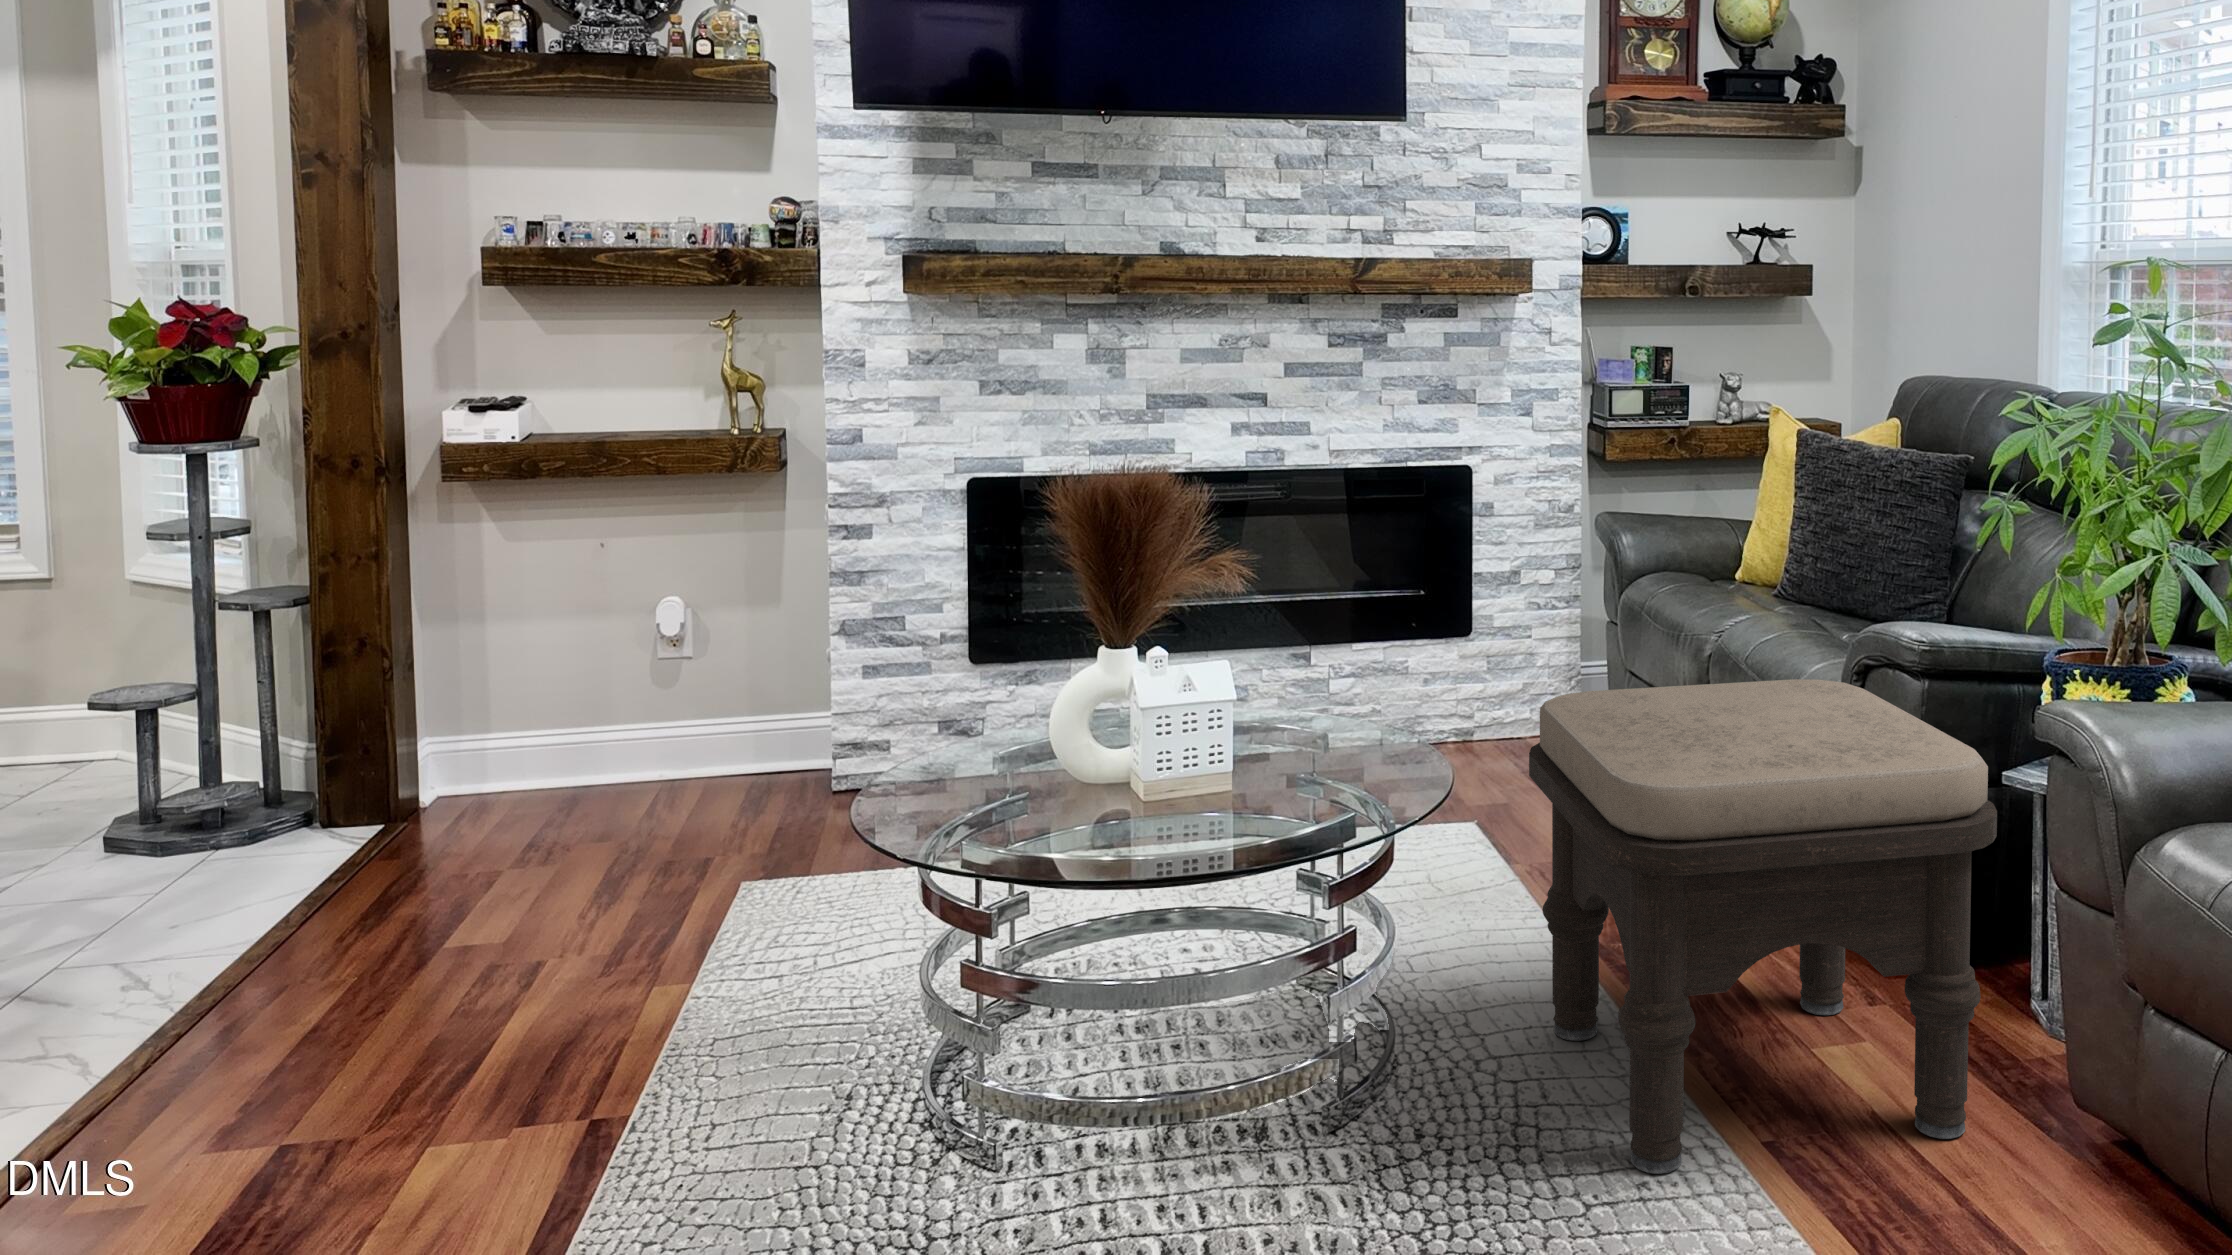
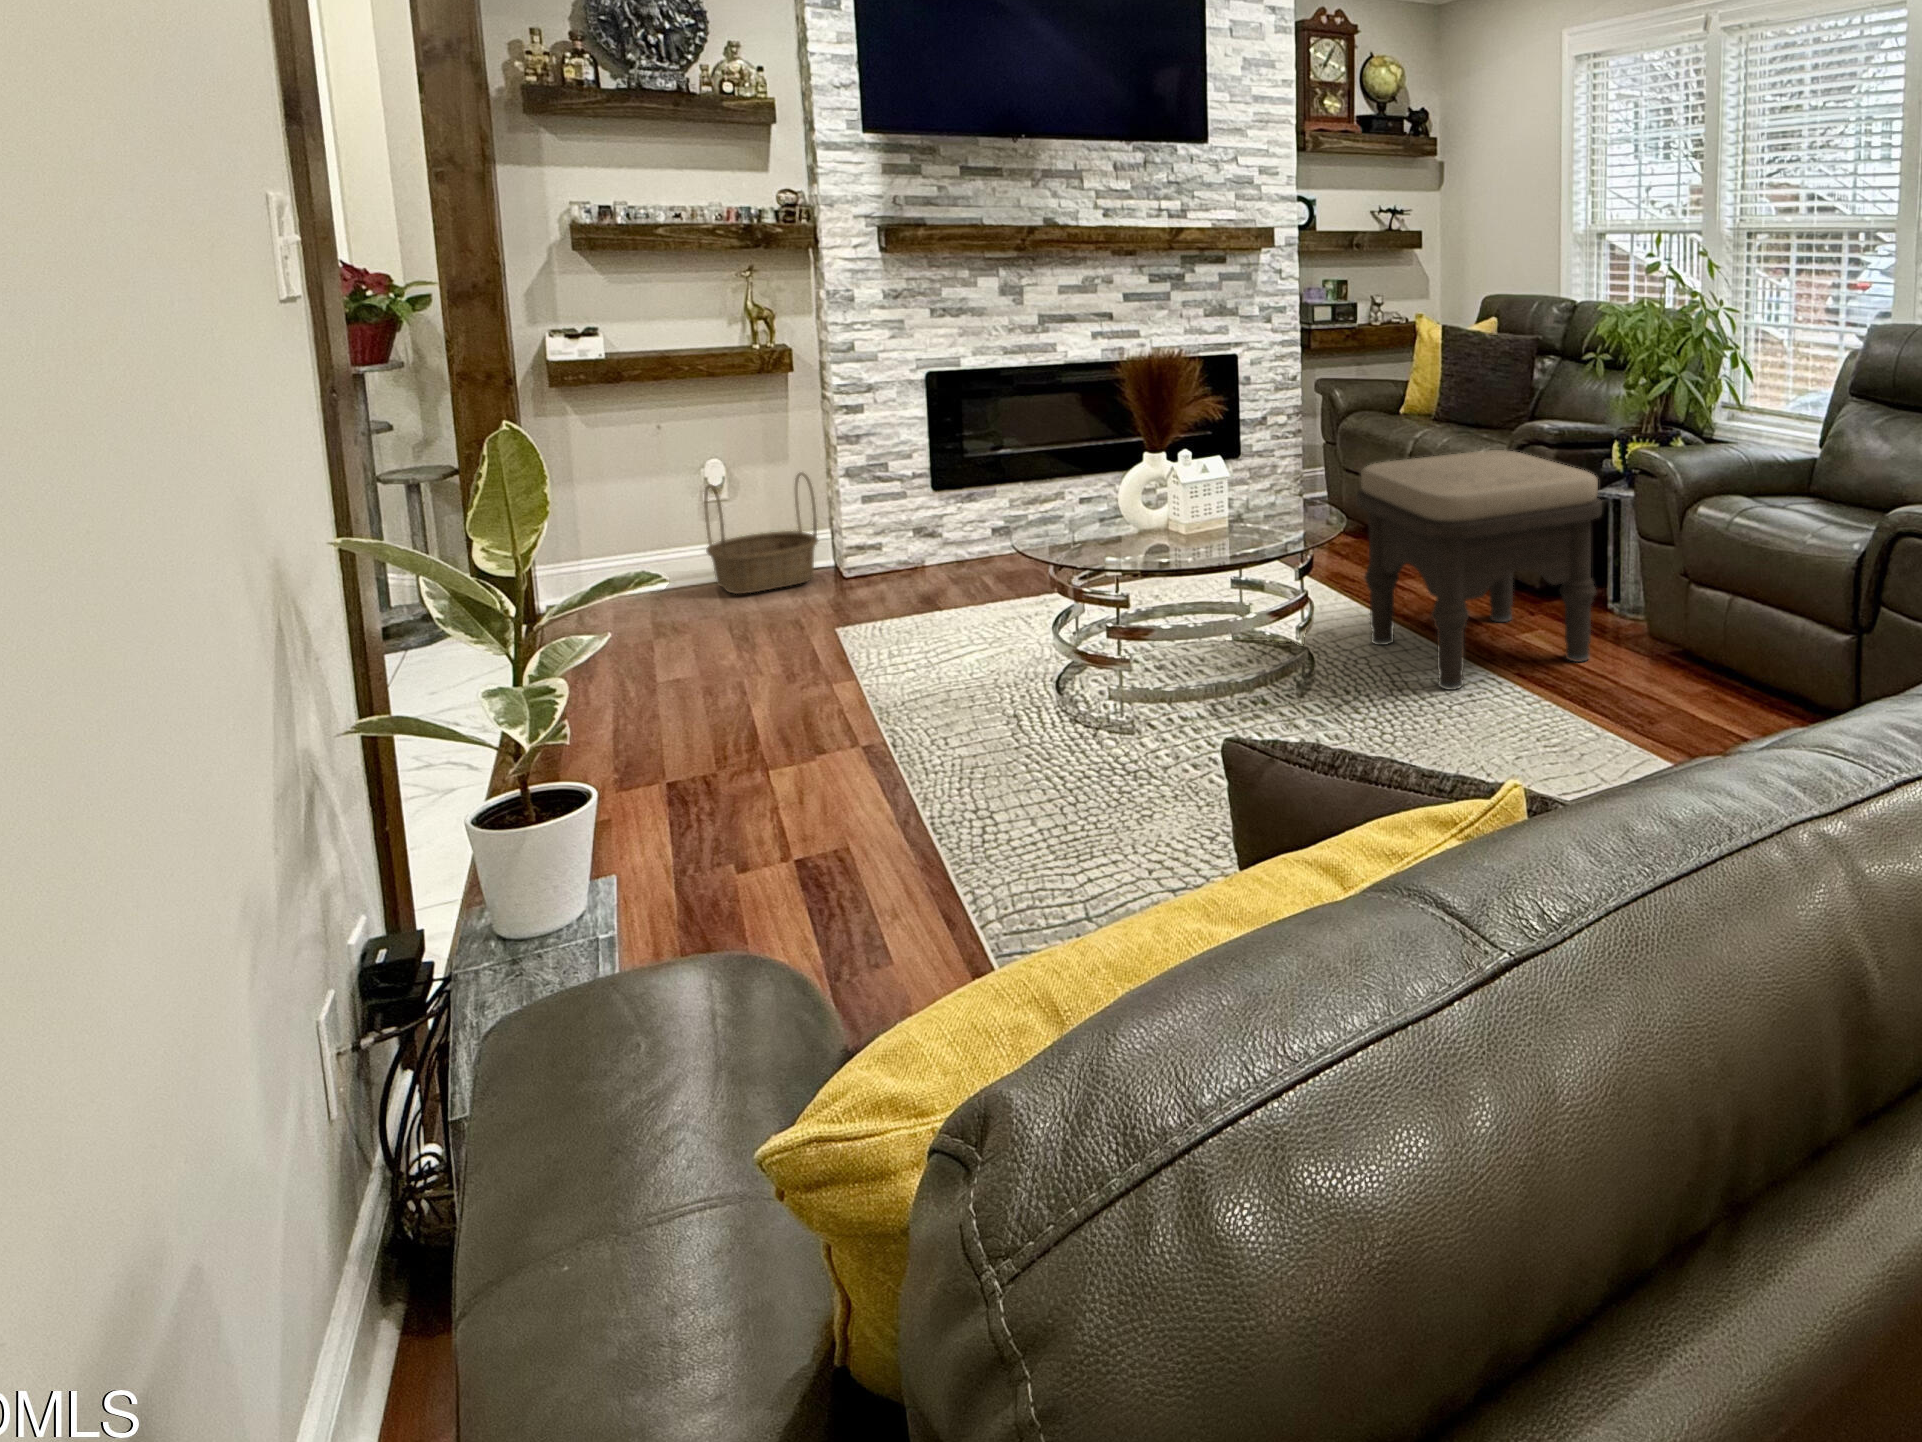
basket: none [637,626,796,810] -> present [704,473,818,594]

